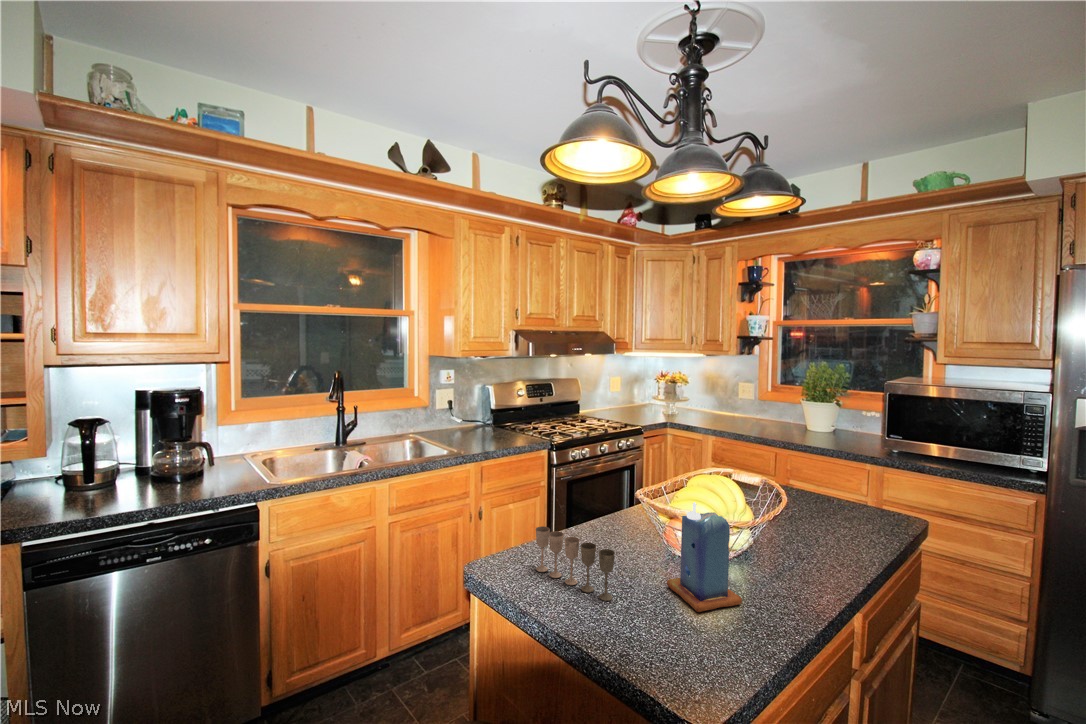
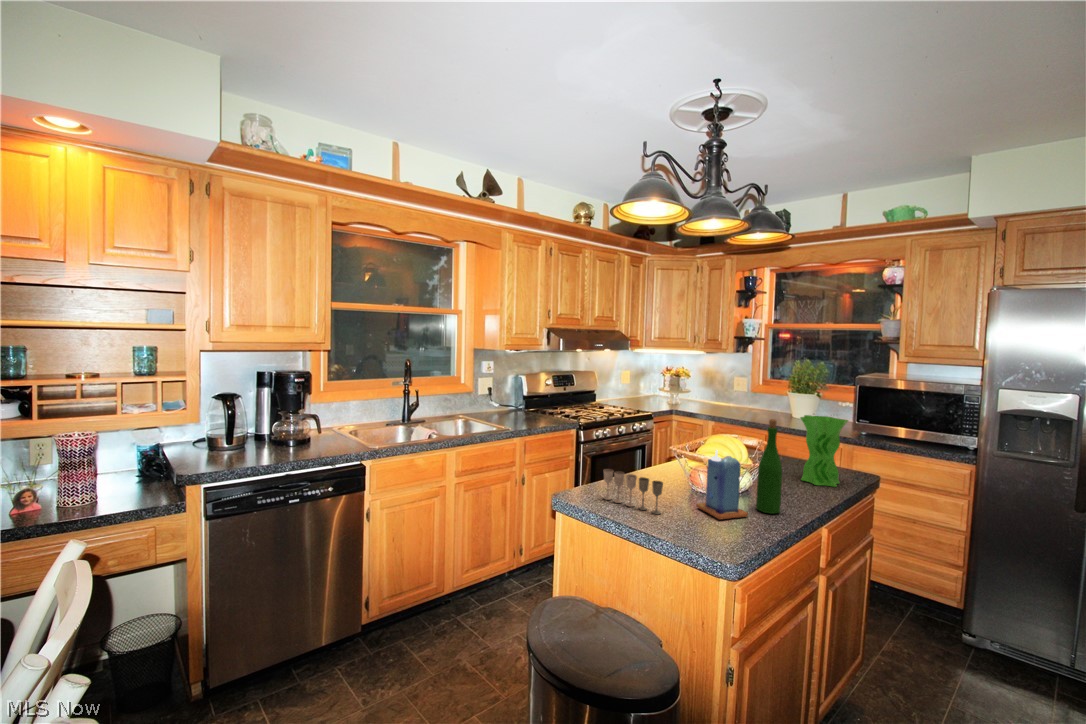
vase: none [817,440,885,541] -> present [800,415,848,487]
wine bottle: none [755,455,793,597] -> present [756,419,782,514]

